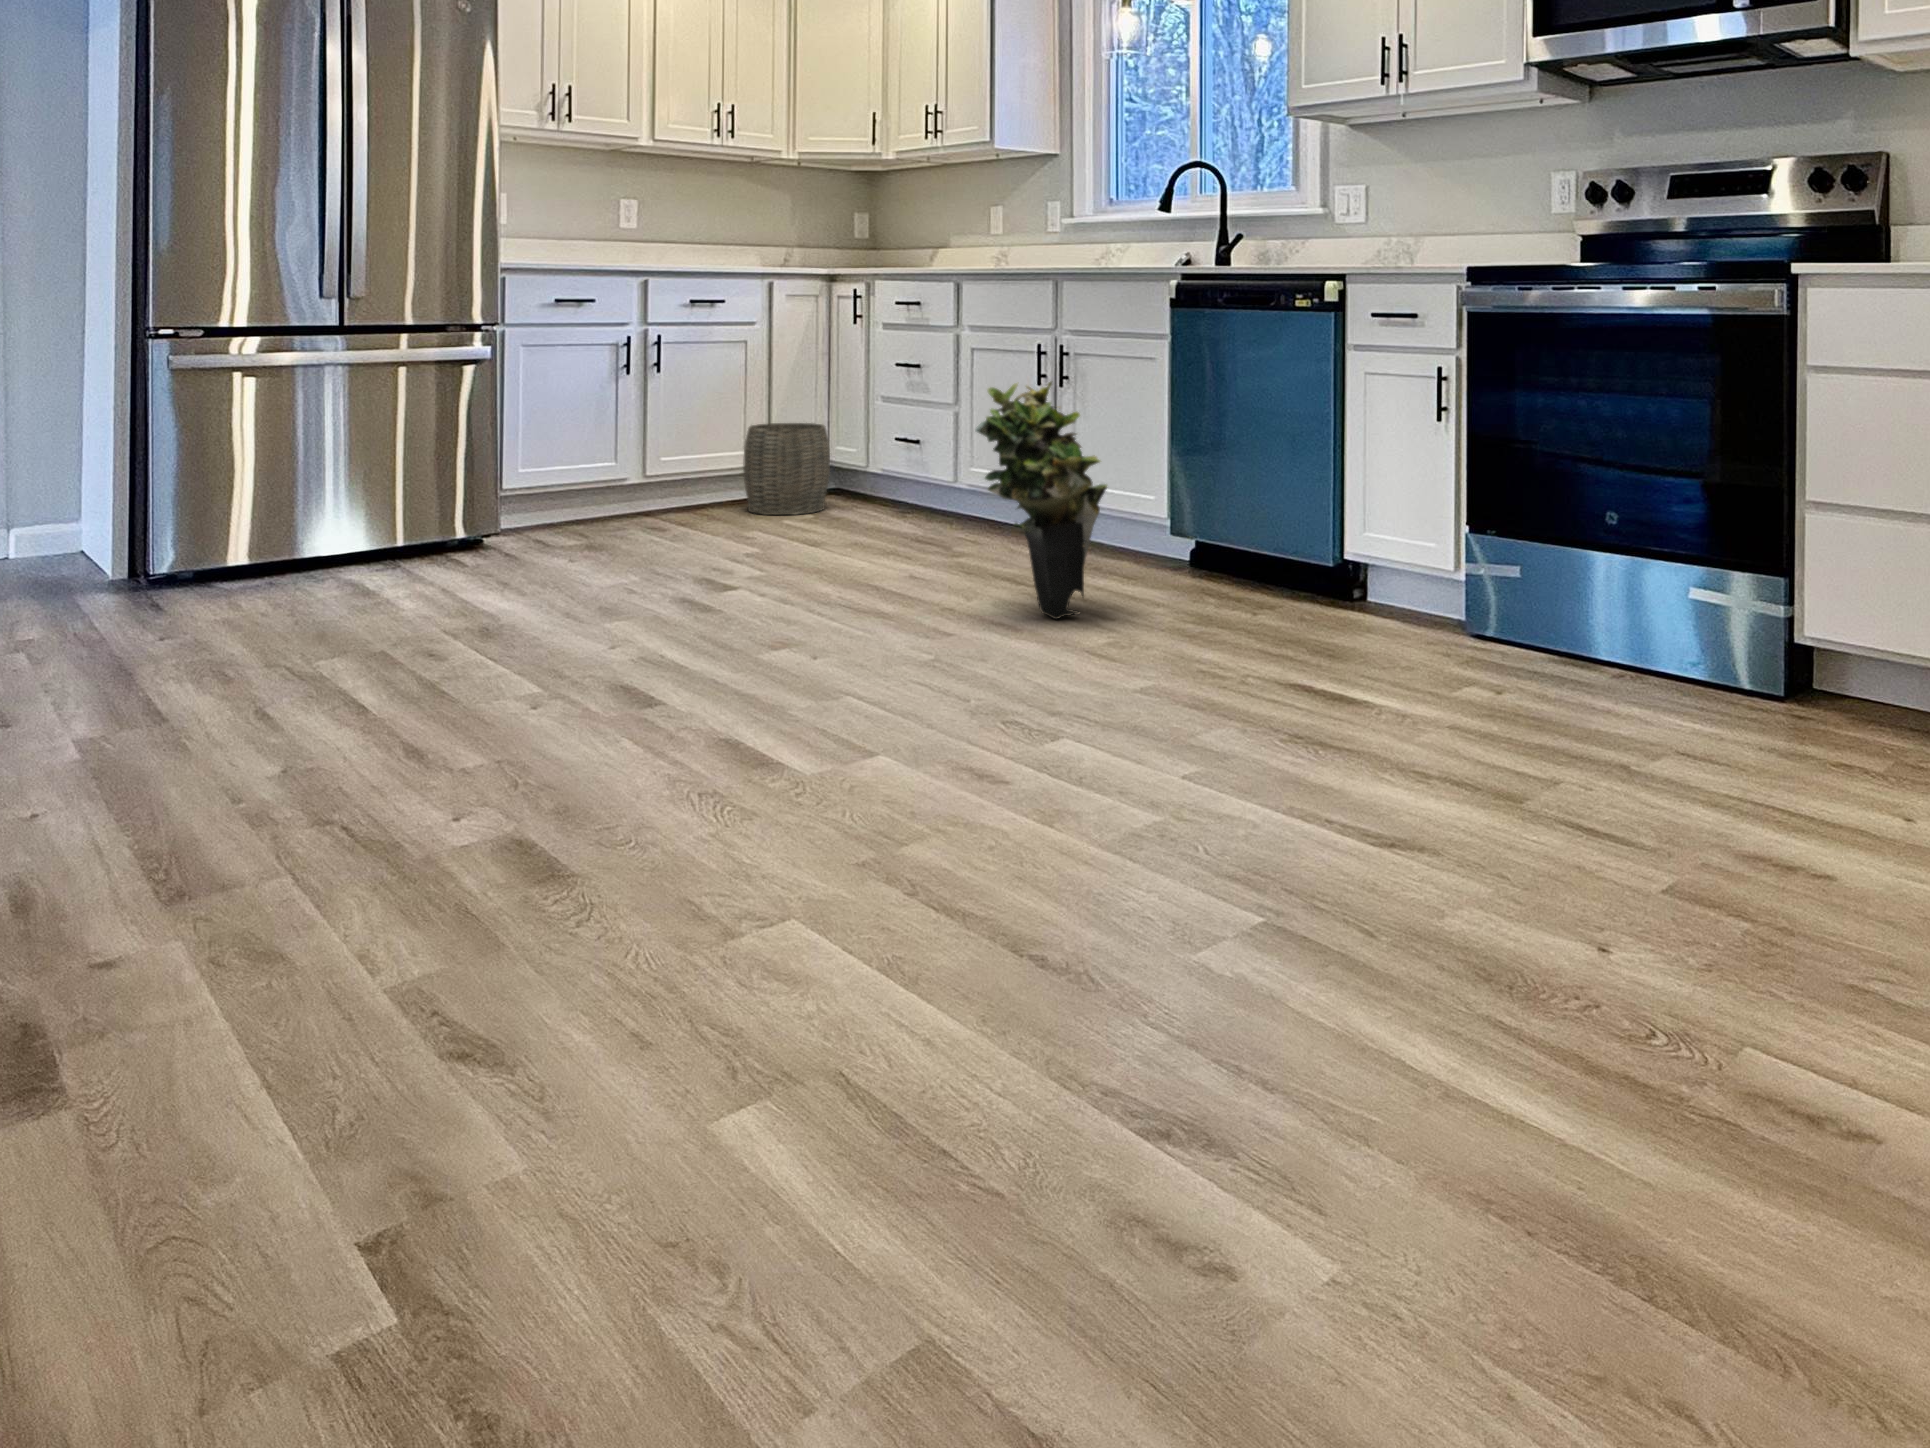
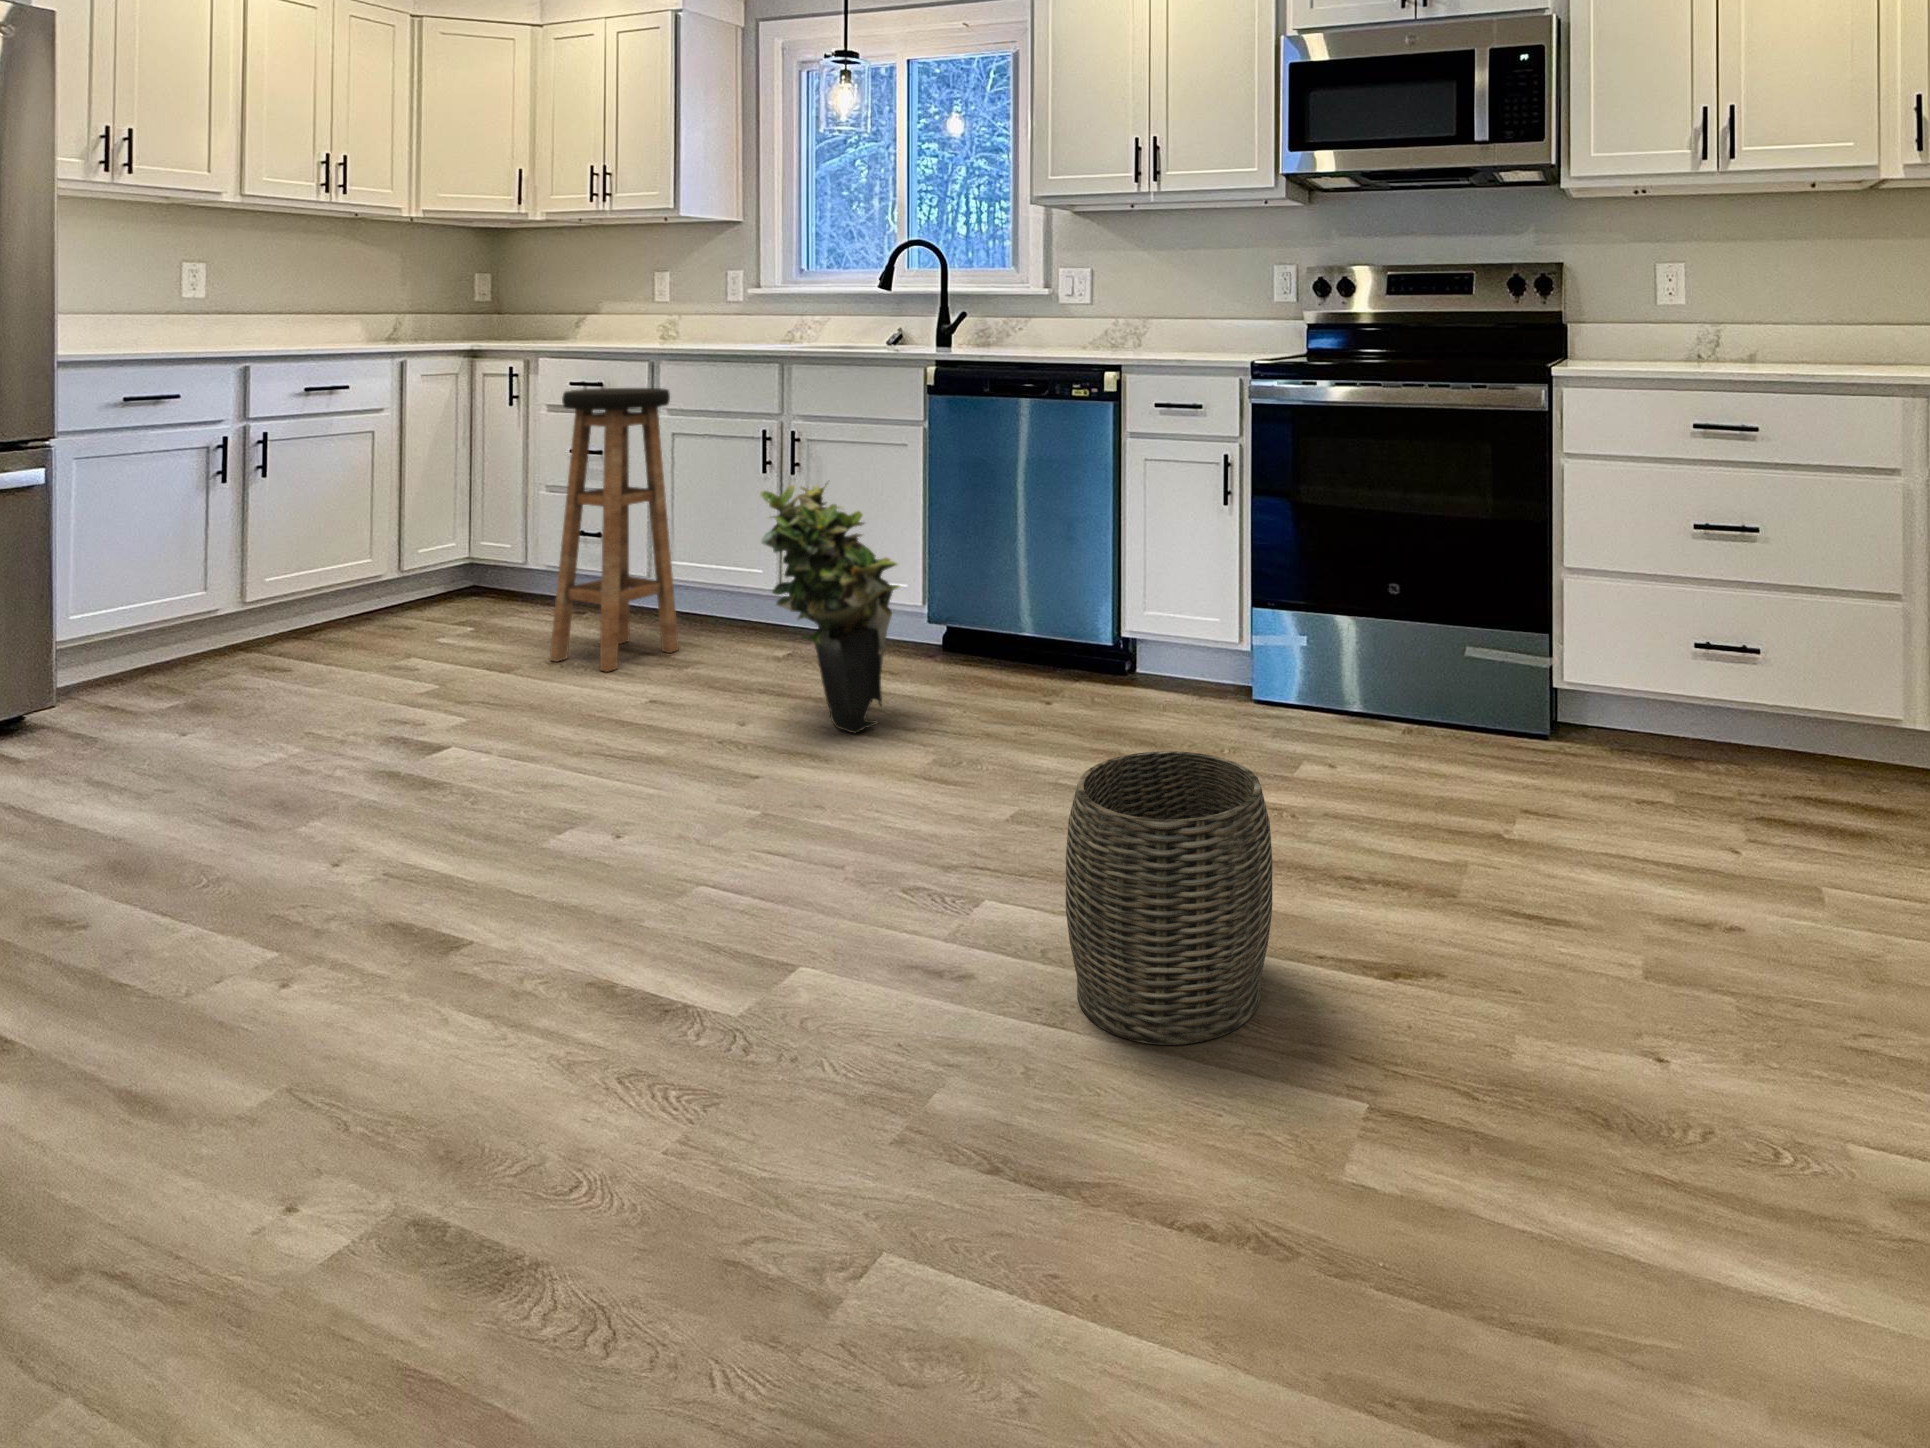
bar stool: none [853,302,961,558] -> present [550,388,679,672]
woven basket: present [743,423,830,515] -> present [1066,751,1272,1045]

